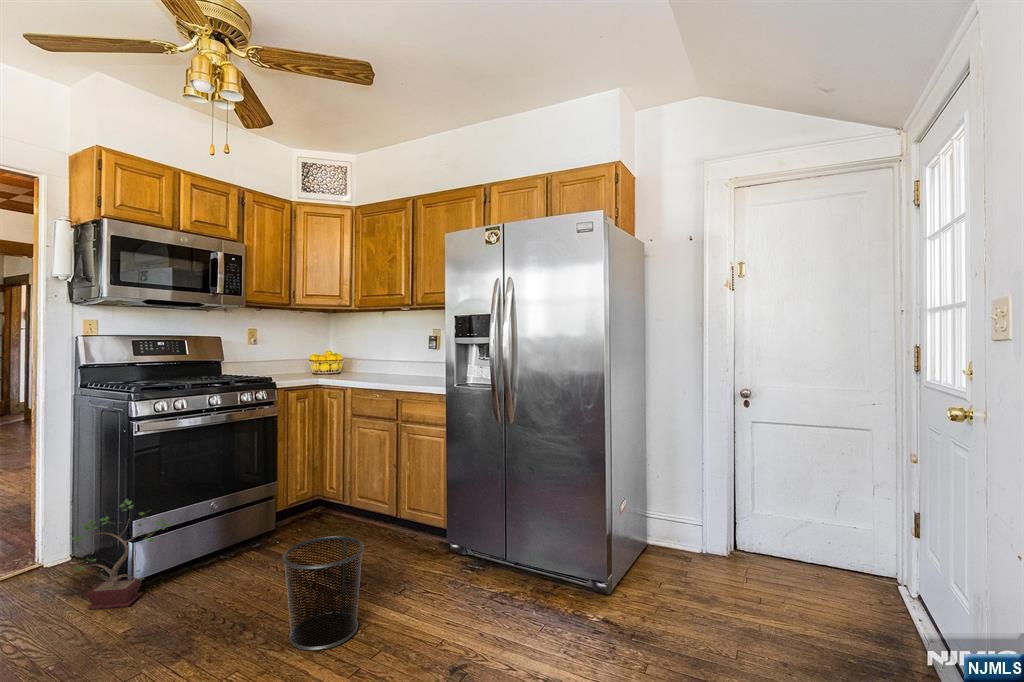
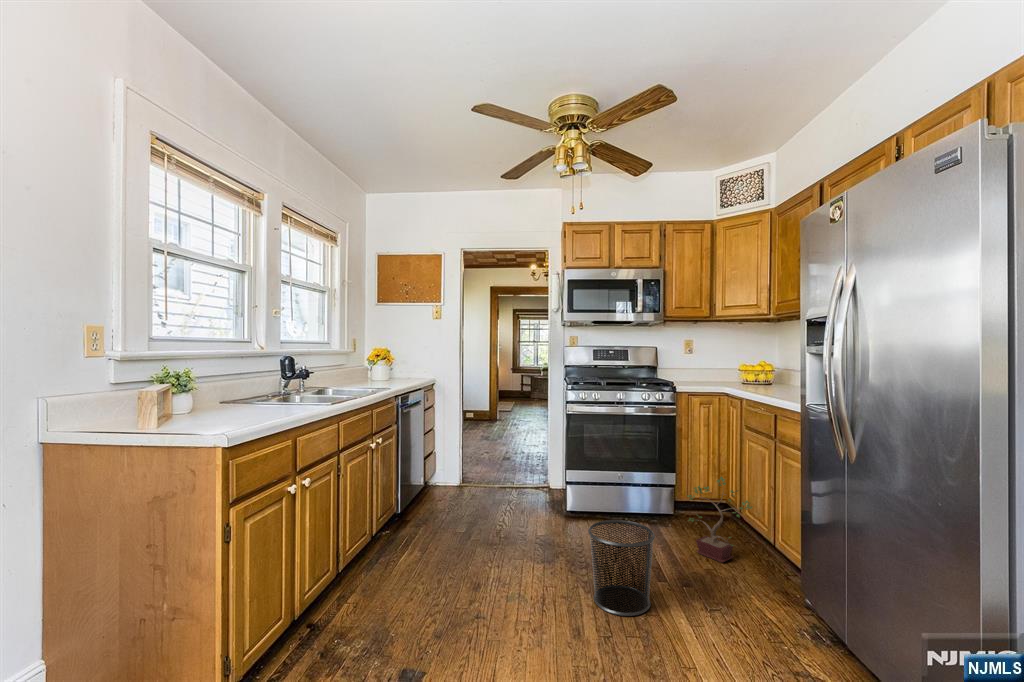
potted plant: present [72,499,170,609] -> present [687,477,752,563]

